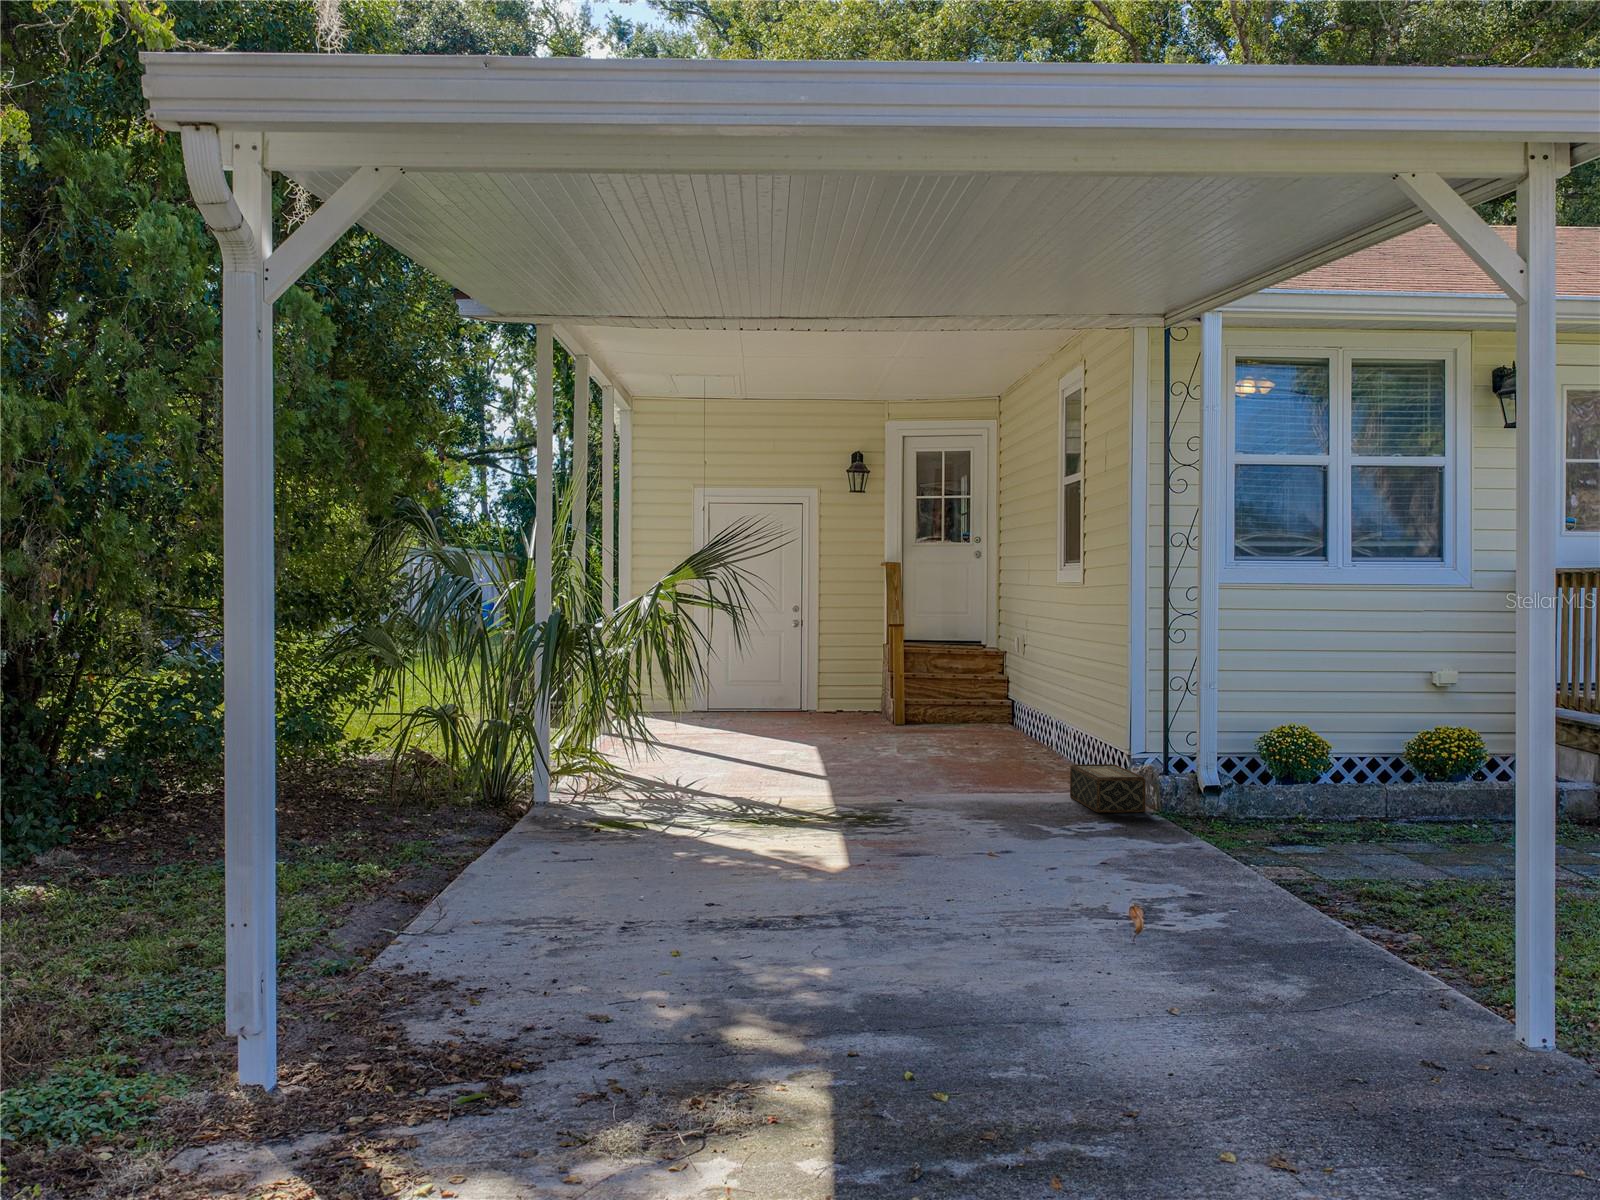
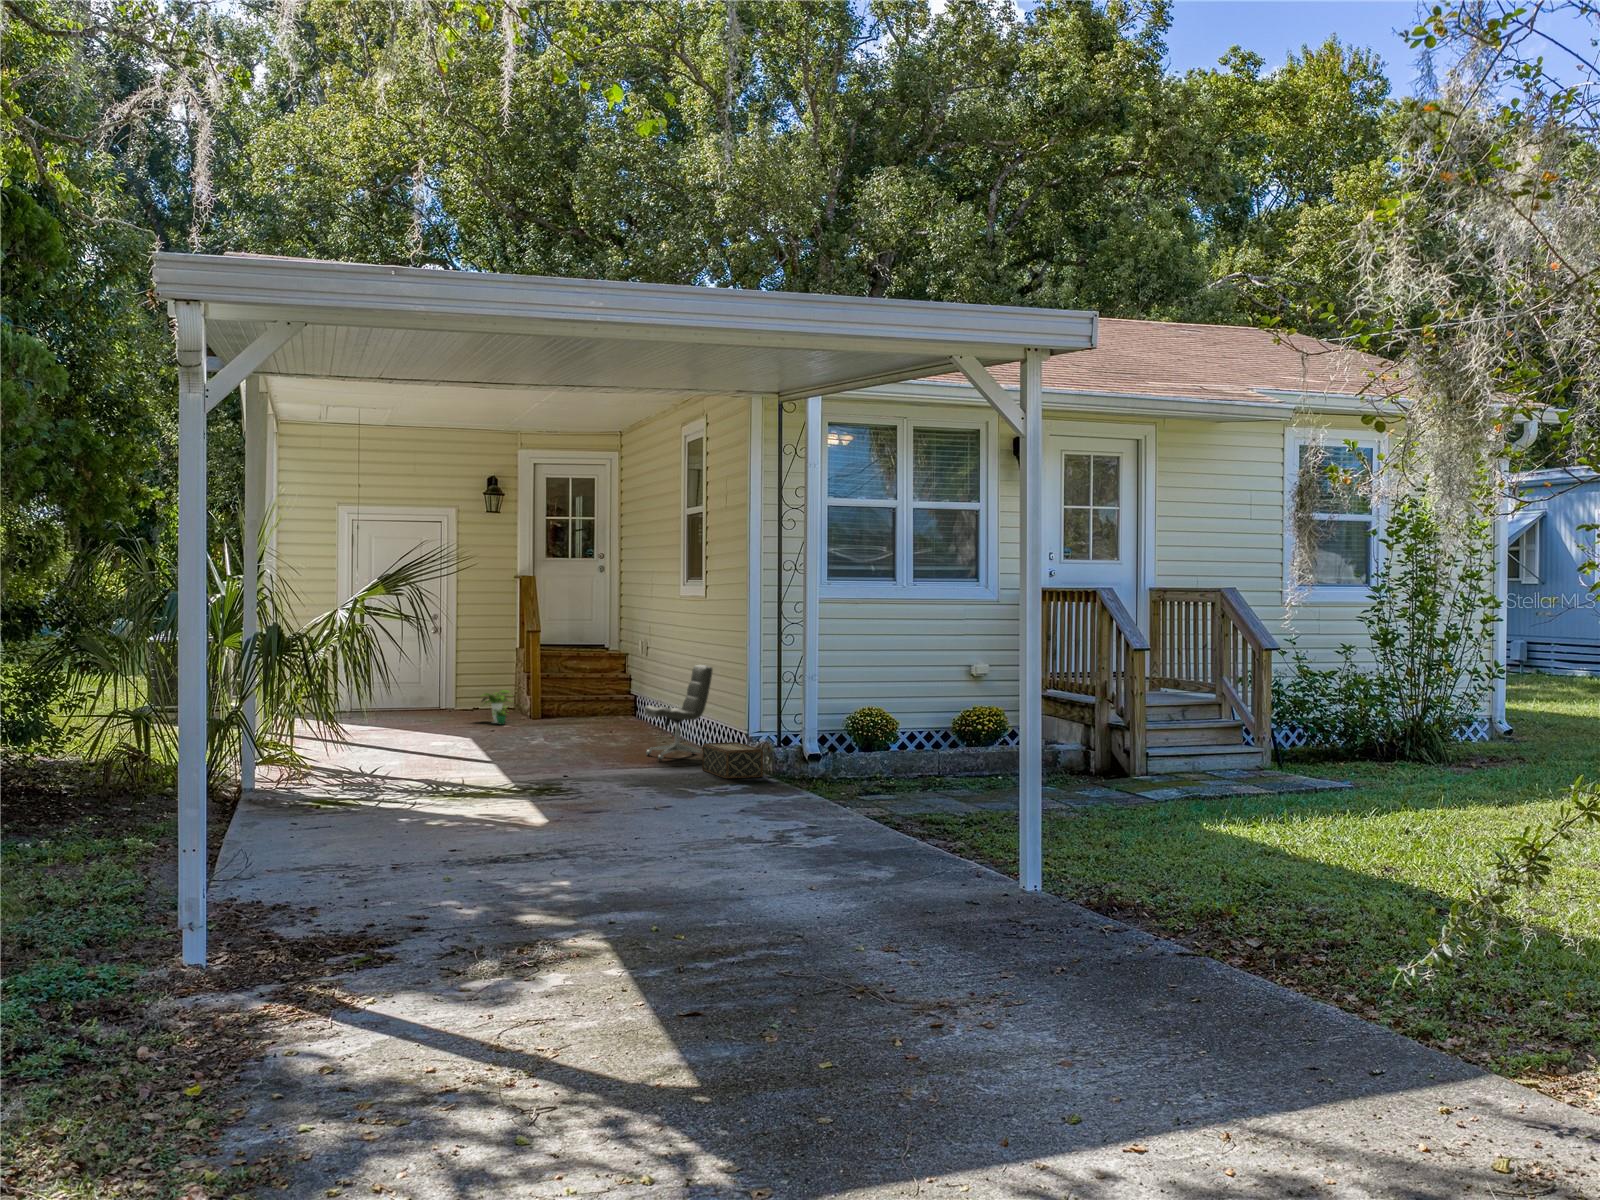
chair: none [1006,666,1088,781] -> present [644,665,712,761]
potted plant: none [843,685,881,723] -> present [482,690,509,724]

